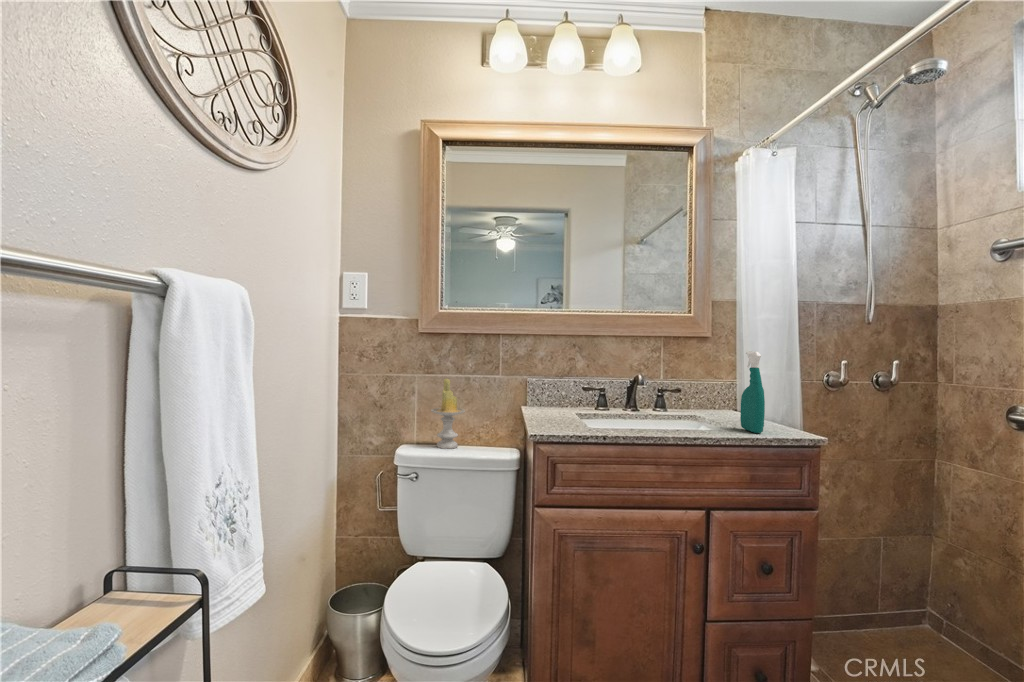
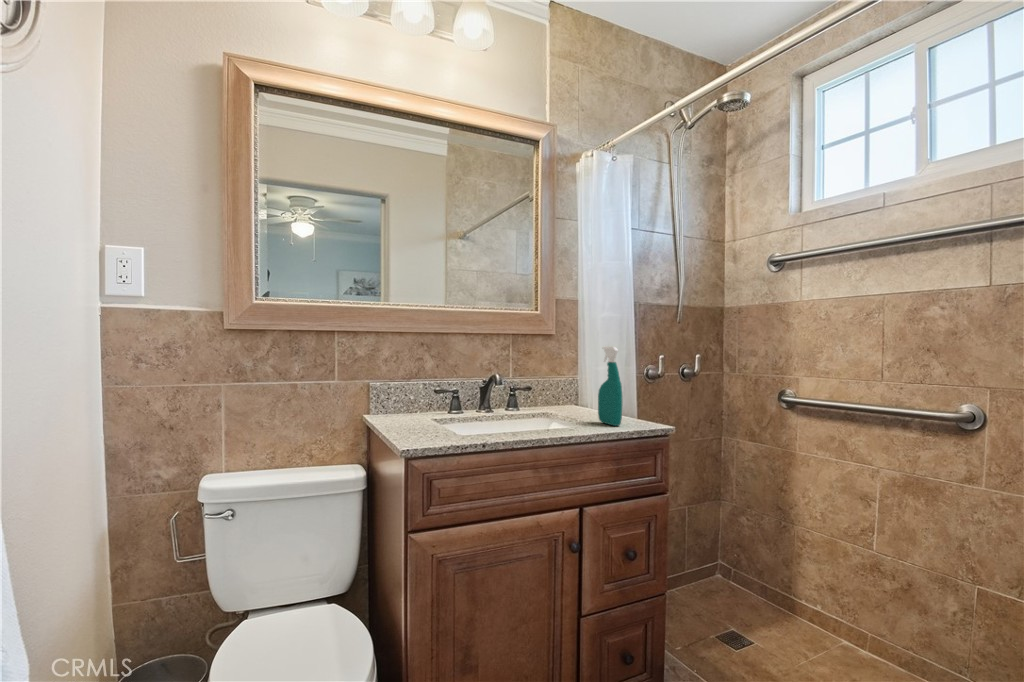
candle: present [431,379,465,449] -> none [248,387,296,476]

